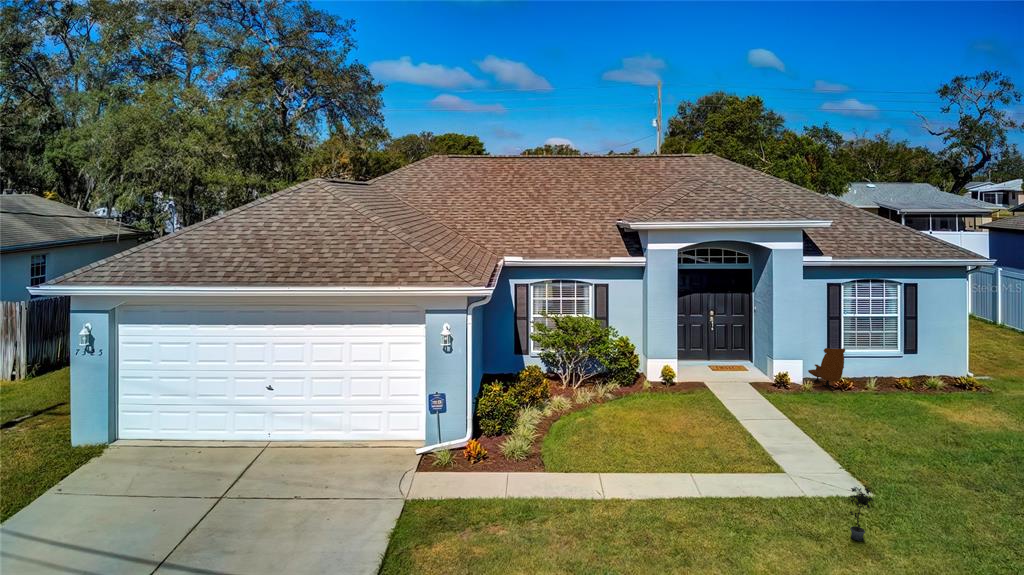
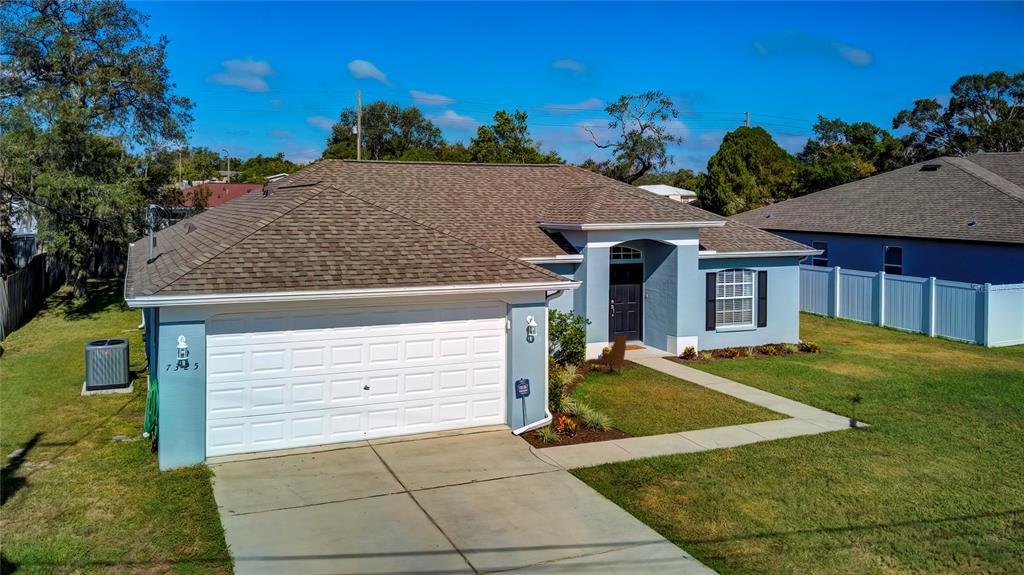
lounge chair: present [808,348,845,392] -> present [586,335,627,373]

